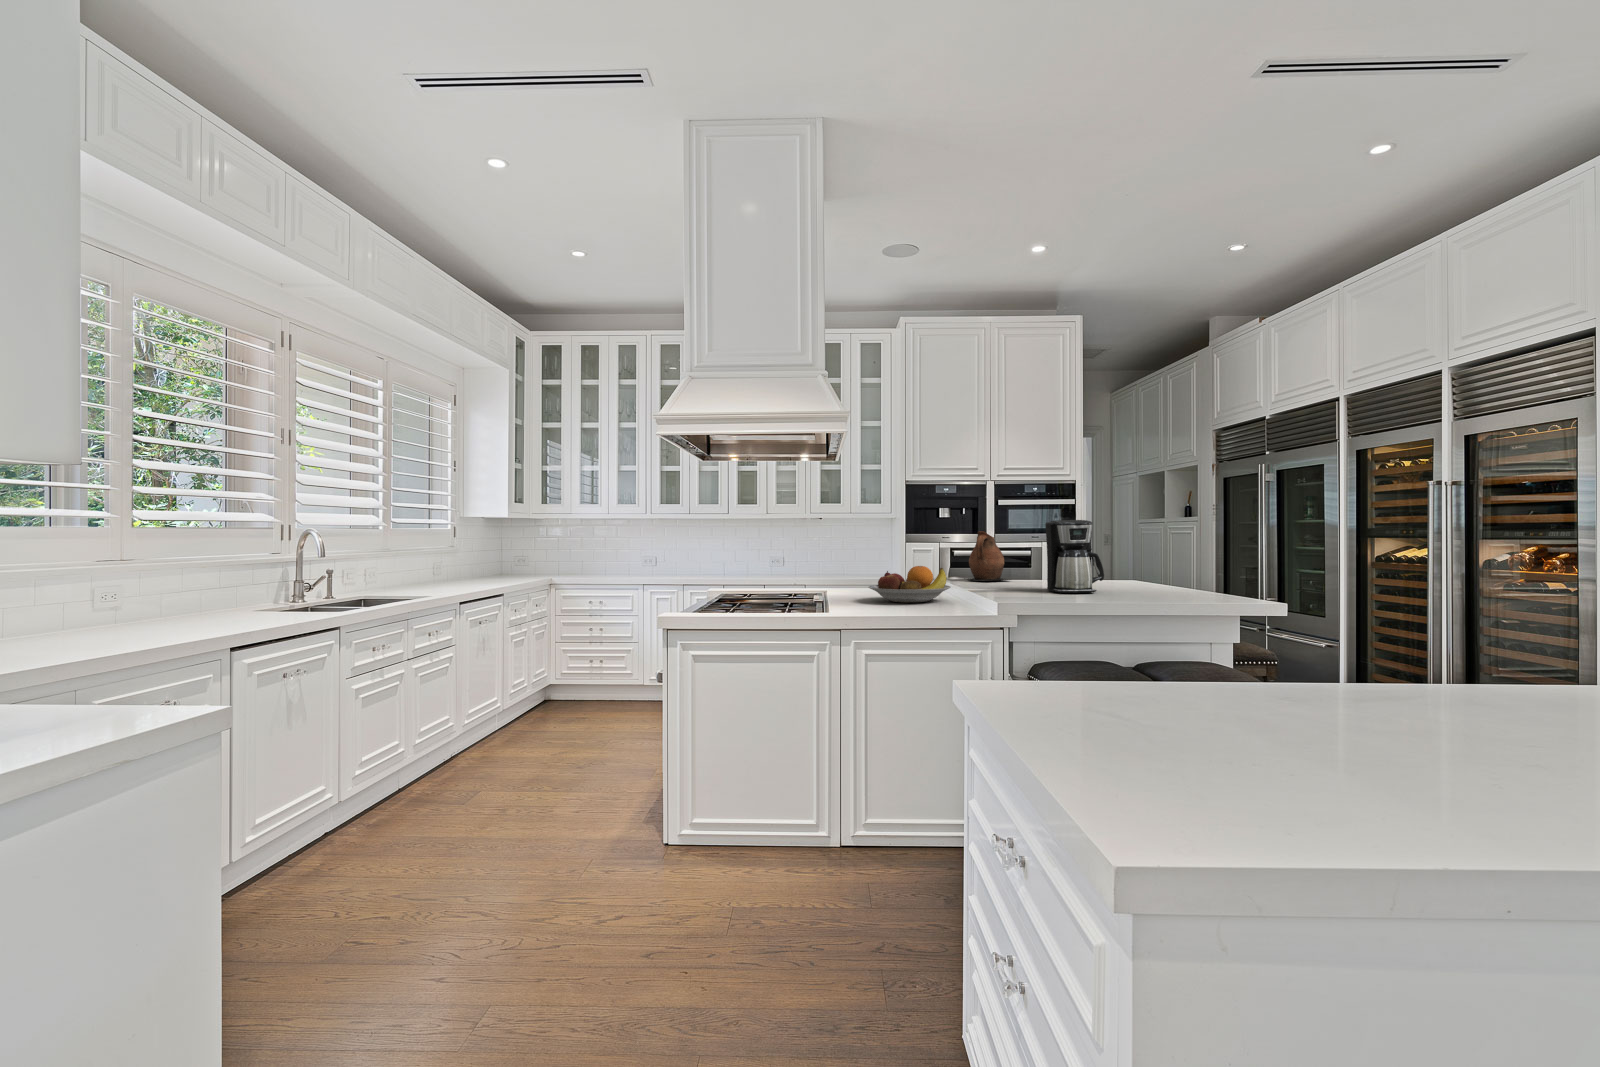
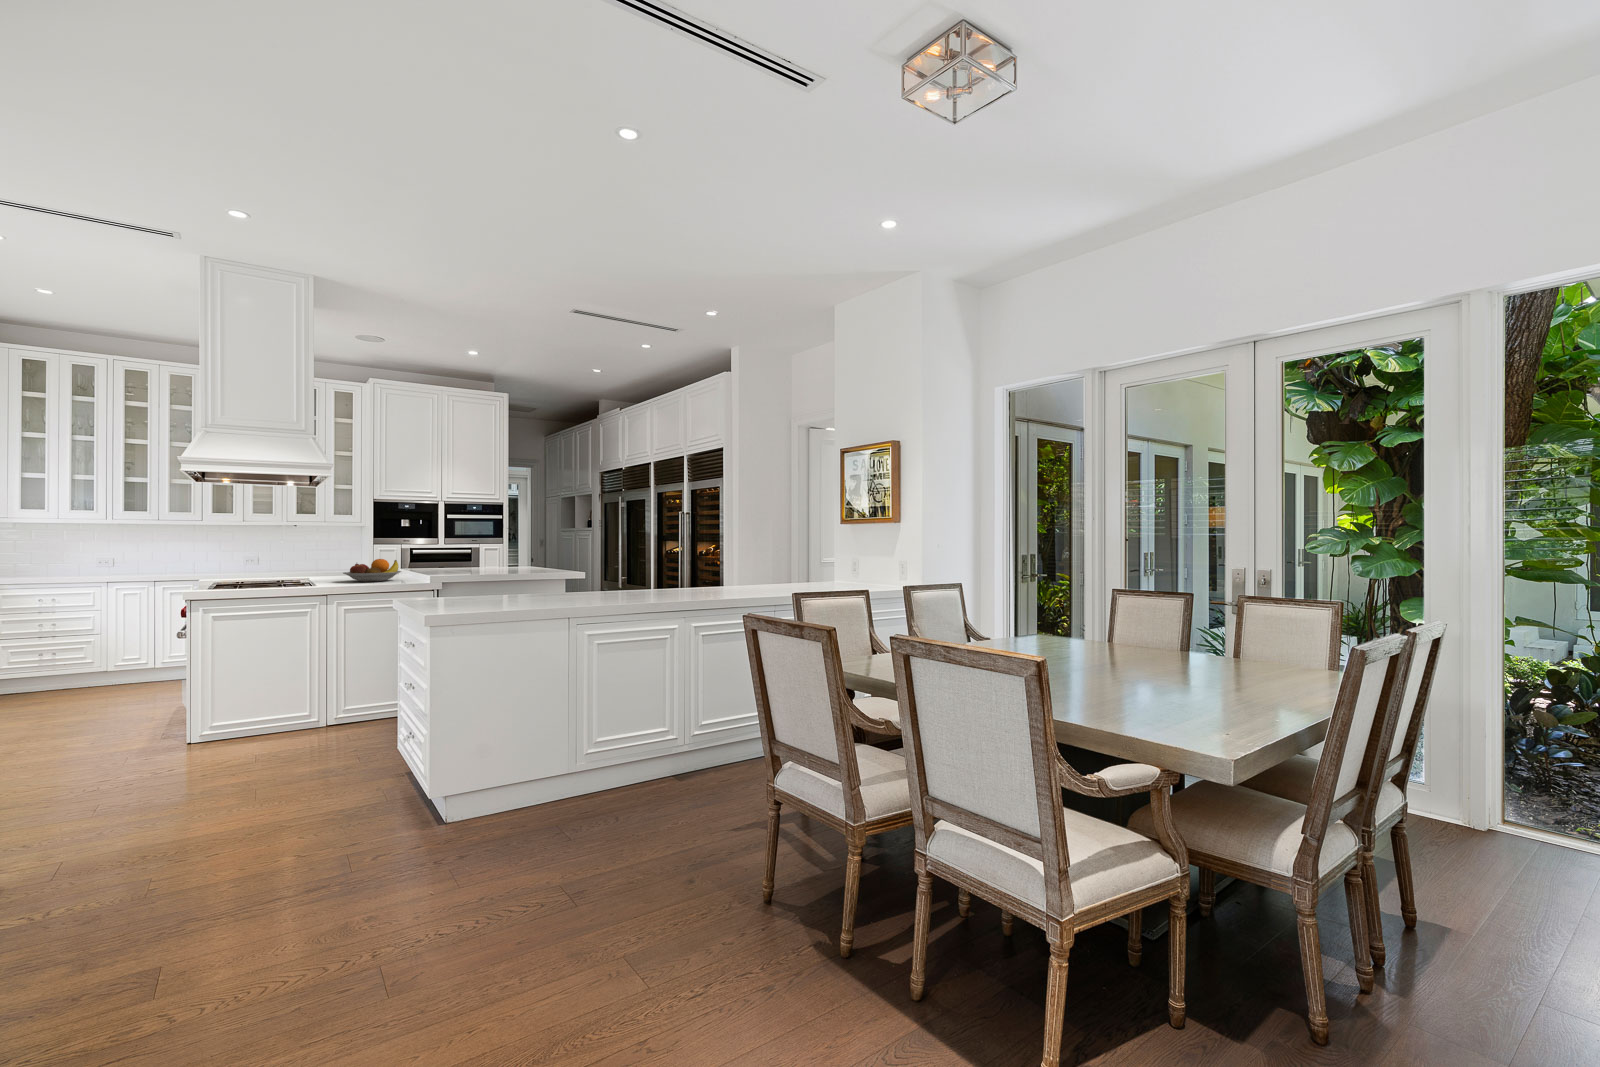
coffee maker: present [1045,520,1104,593] -> none [469,531,504,575]
ceramic pitcher: present [968,532,1011,581] -> none [418,537,452,570]

